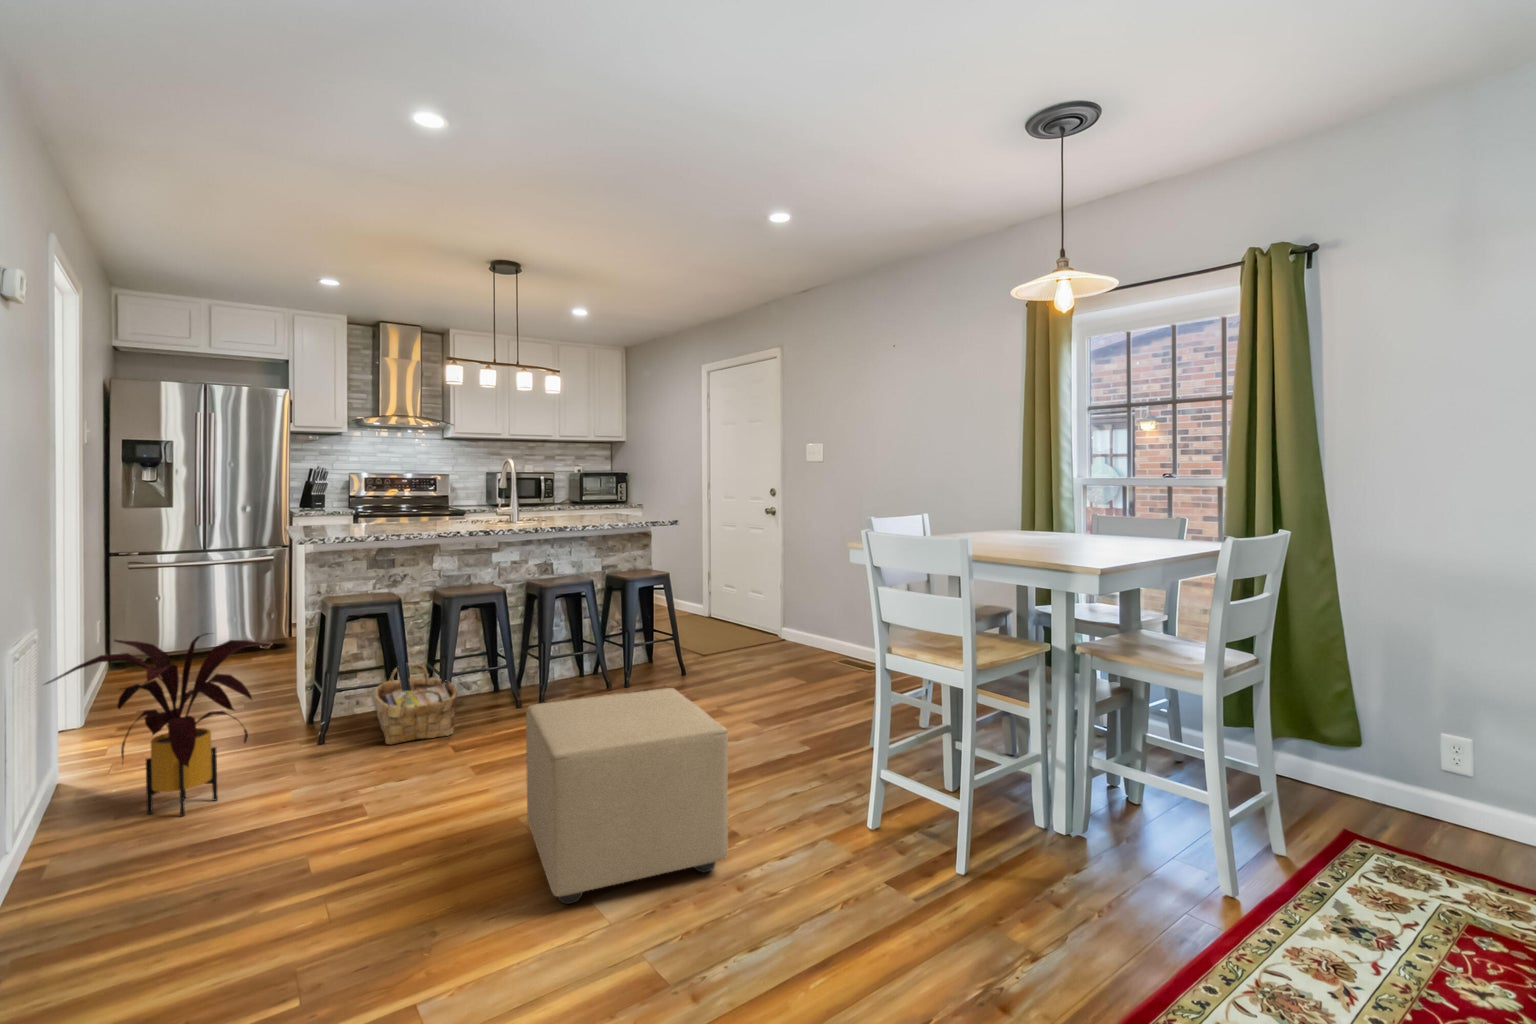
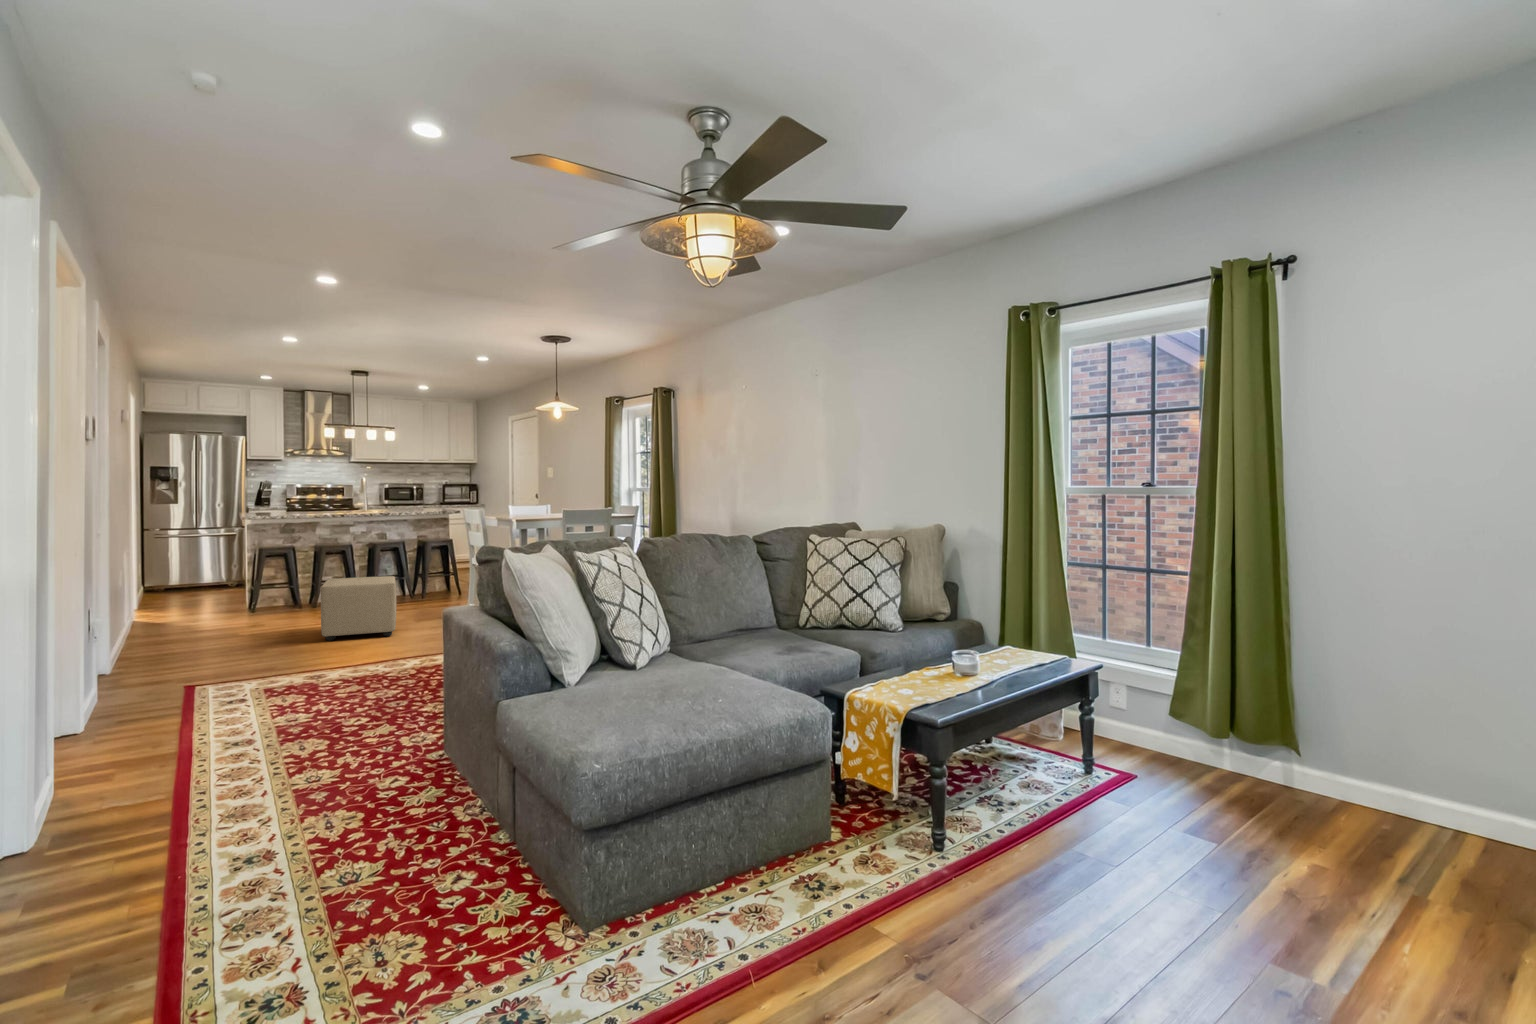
house plant: present [46,633,270,816] -> none [133,555,230,628]
woven basket: present [374,663,458,745] -> none [279,579,321,613]

